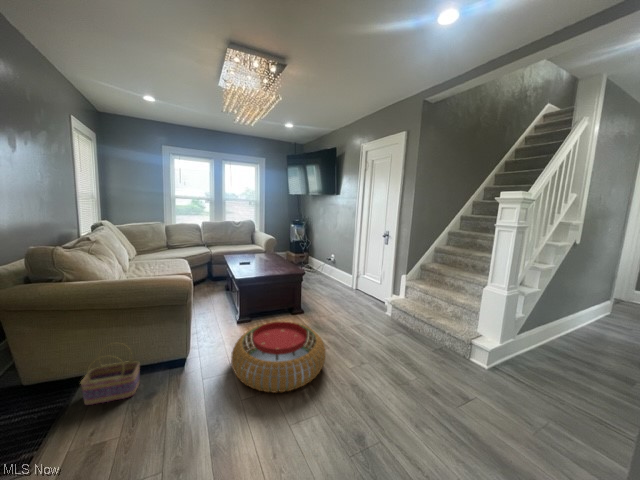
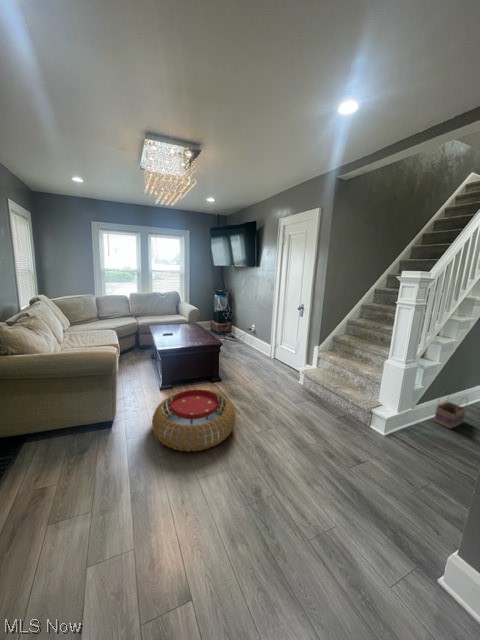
basket: present [81,349,140,405] -> present [434,402,467,428]

